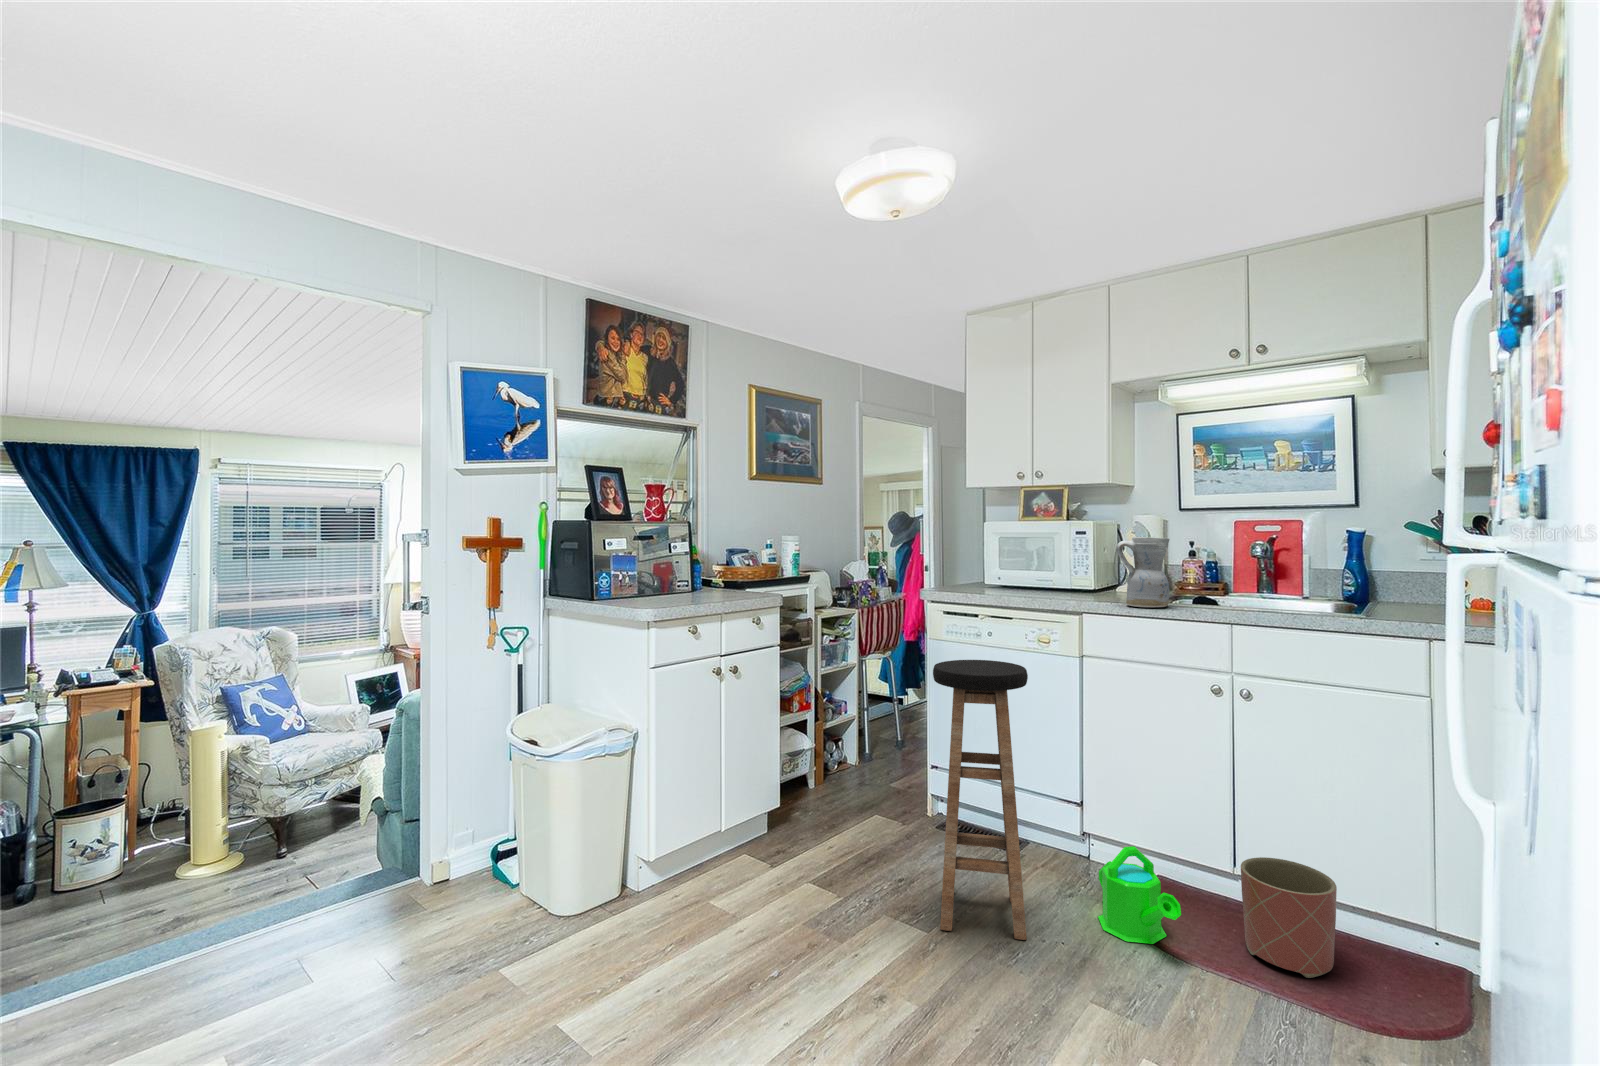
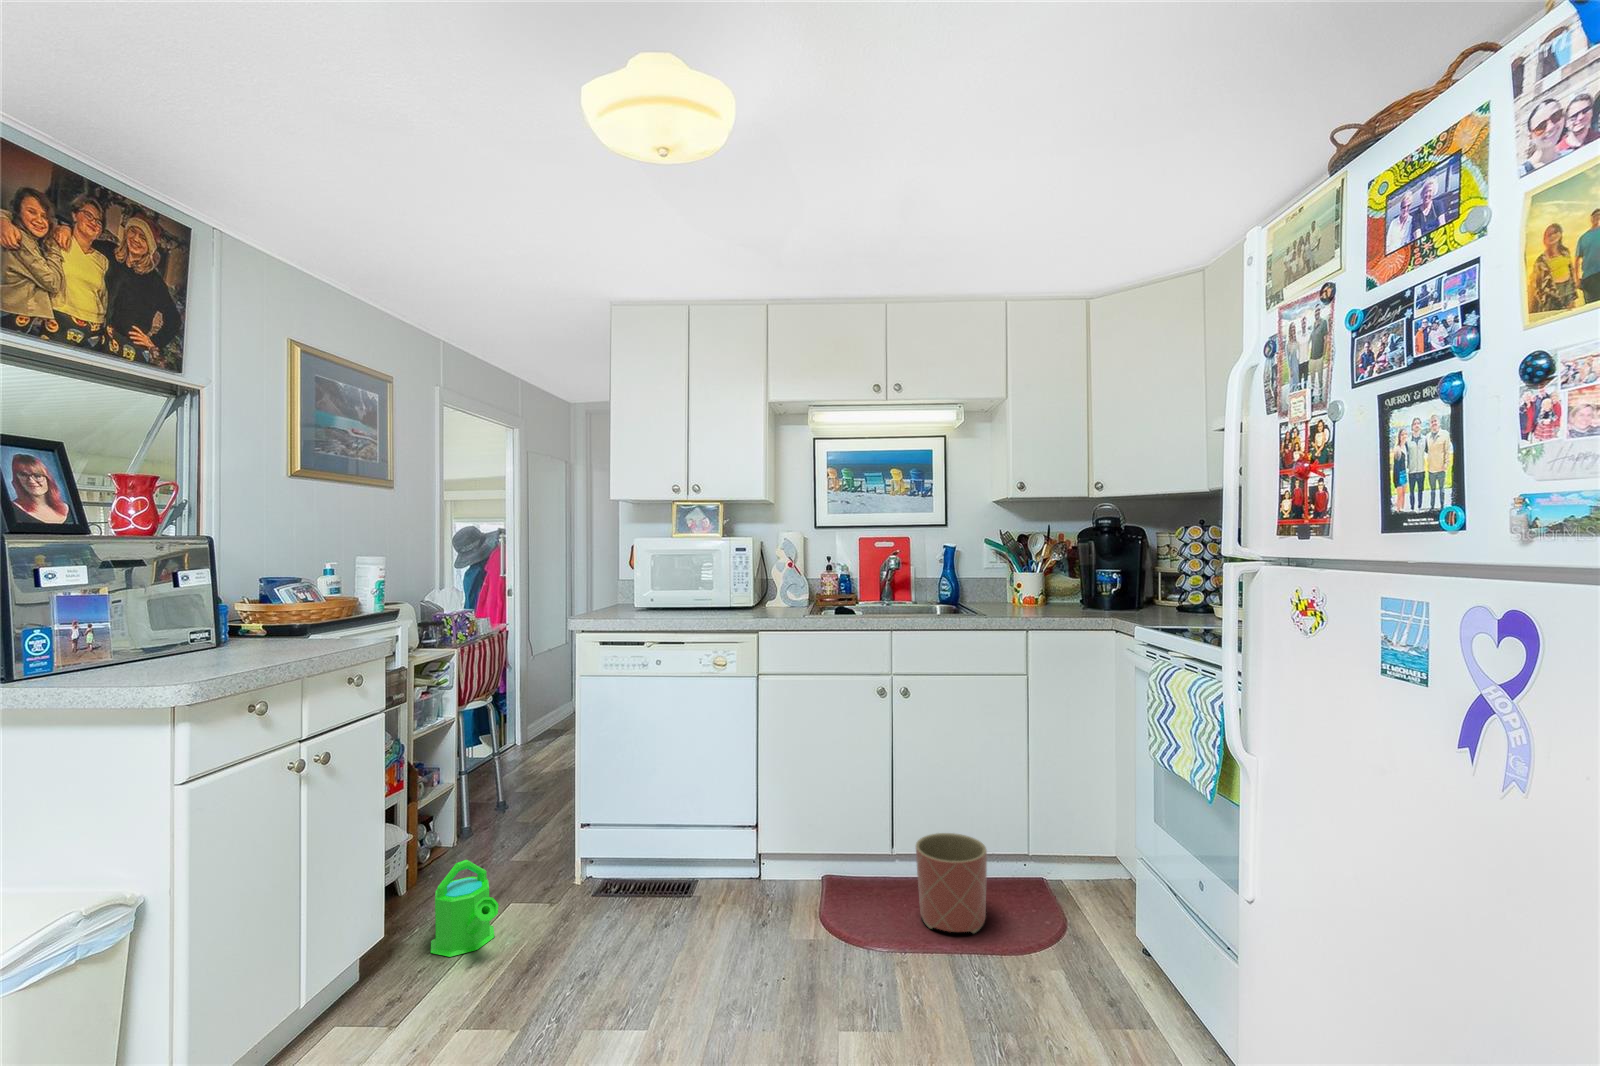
ceramic pitcher: present [1116,537,1169,607] -> none [790,549,835,618]
bar stool: present [933,660,1028,940] -> none [635,691,753,1027]
watering can: present [1098,846,1181,944] -> present [431,860,499,957]

